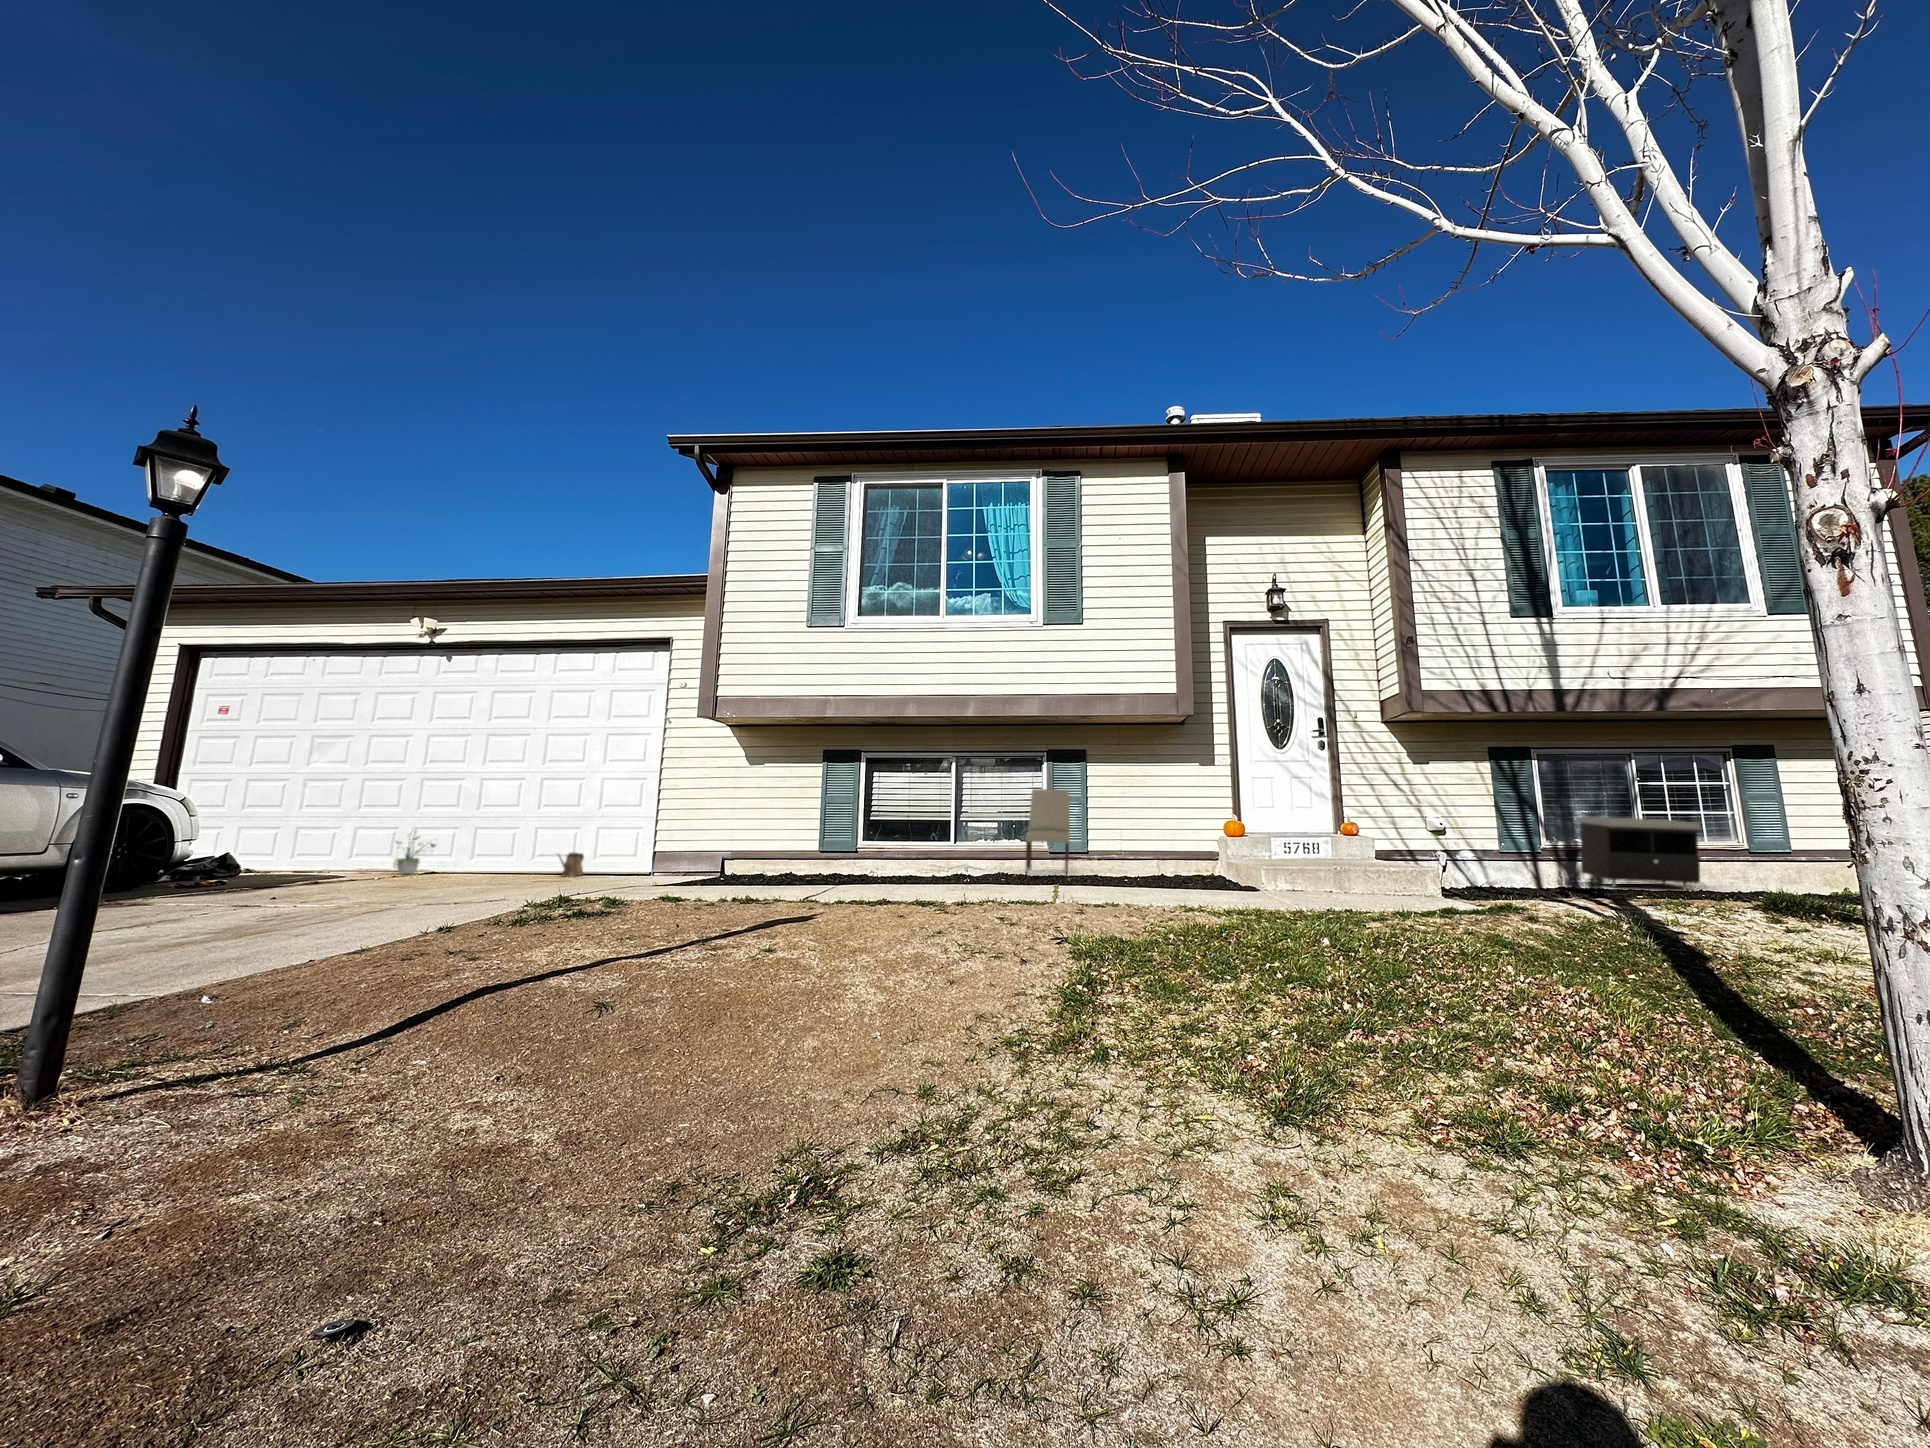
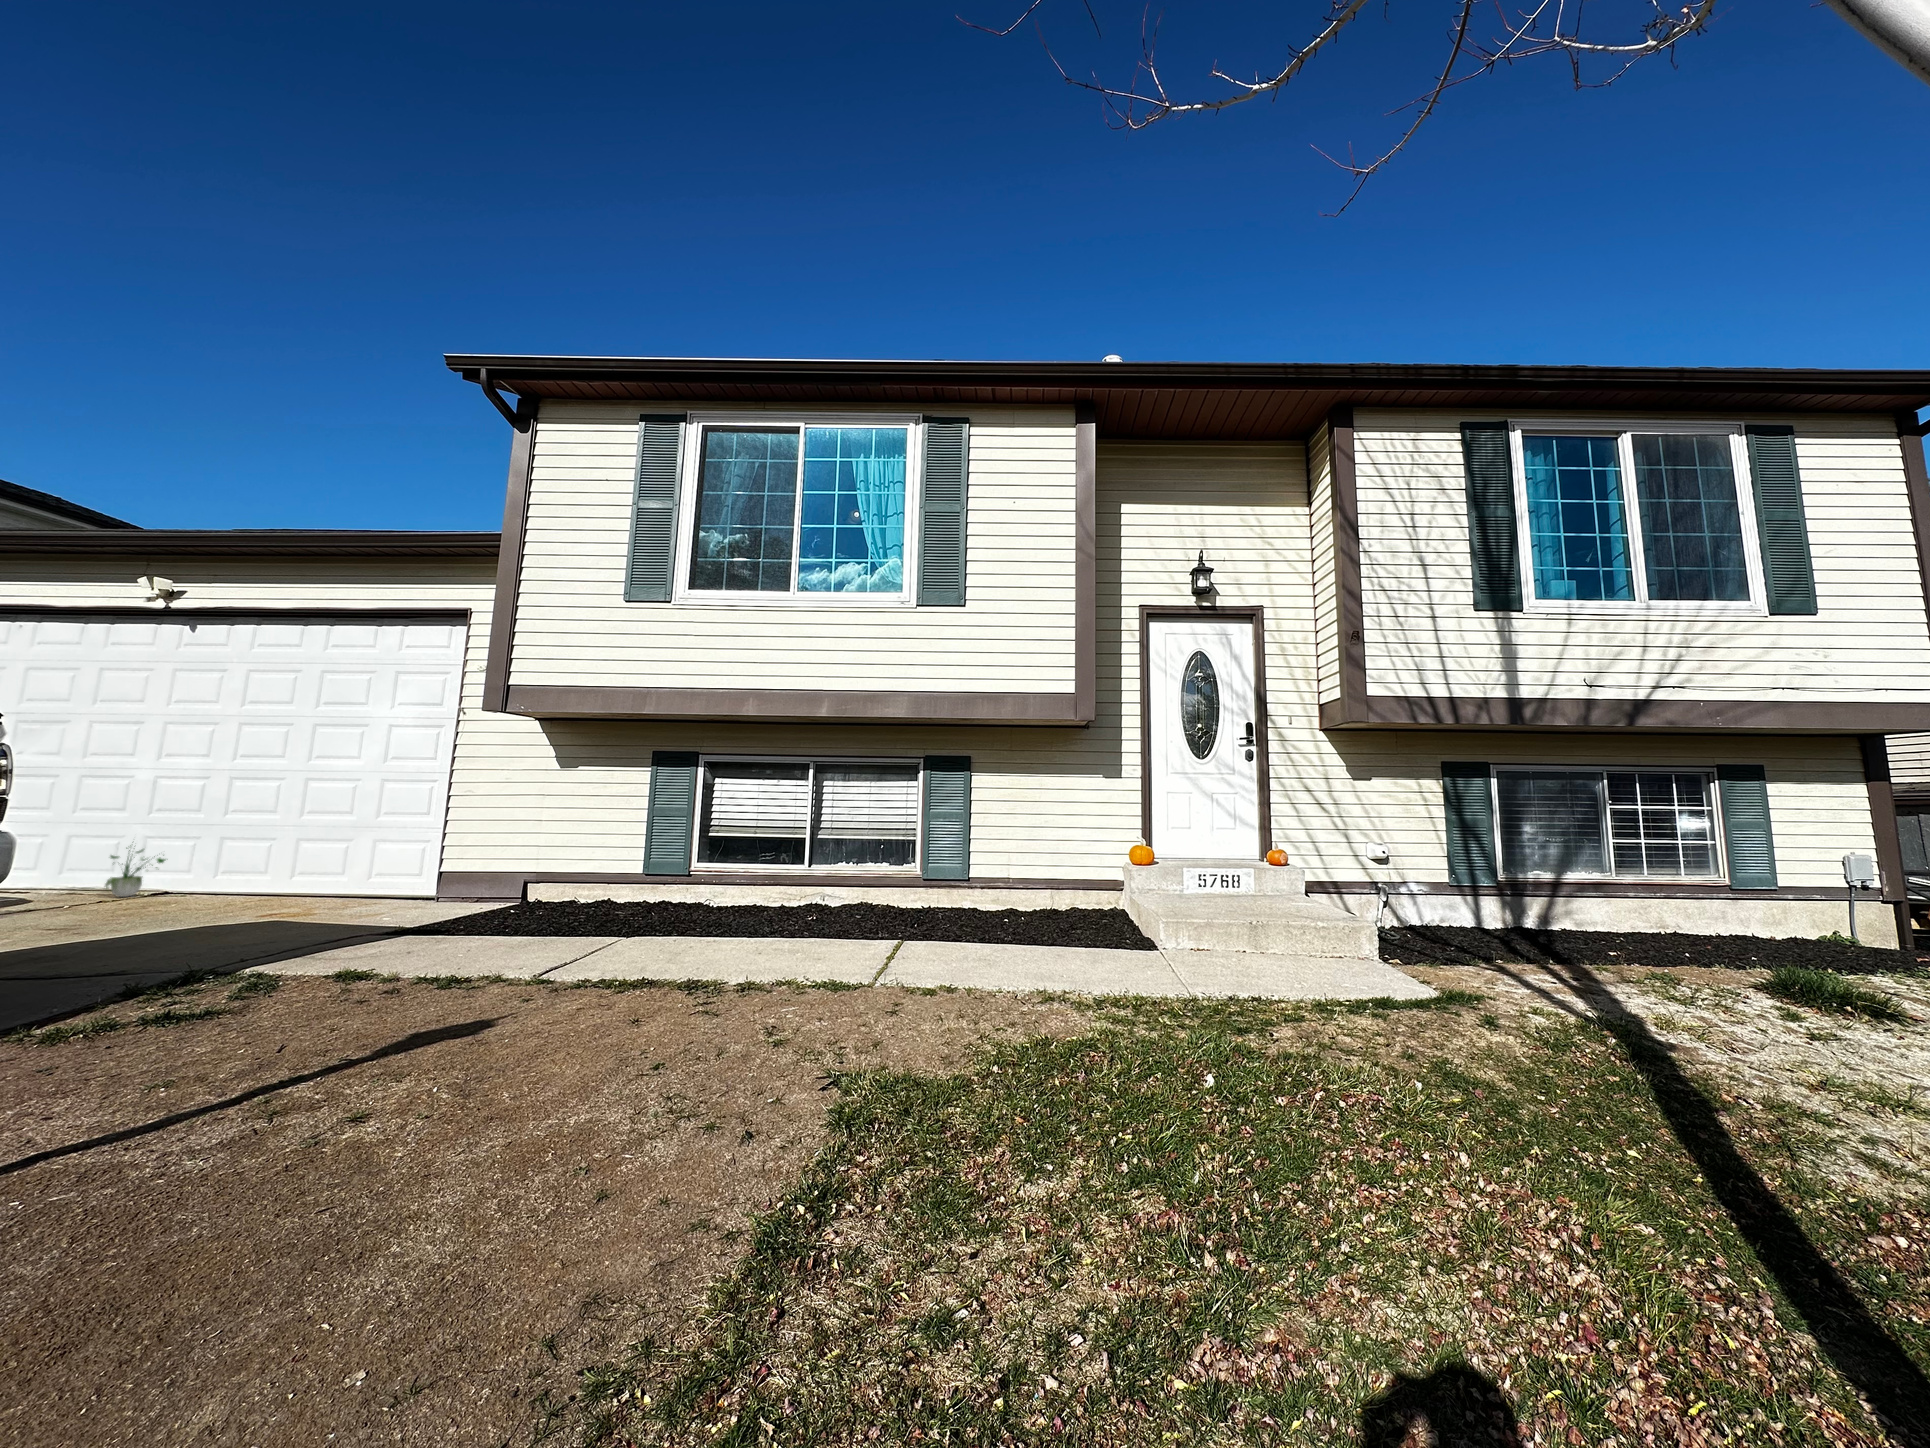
chair: present [1025,789,1070,876] -> none [886,804,947,915]
storage bench: present [1580,817,1700,889] -> none [1540,845,1676,933]
watering can: present [559,853,584,877] -> none [308,873,353,903]

